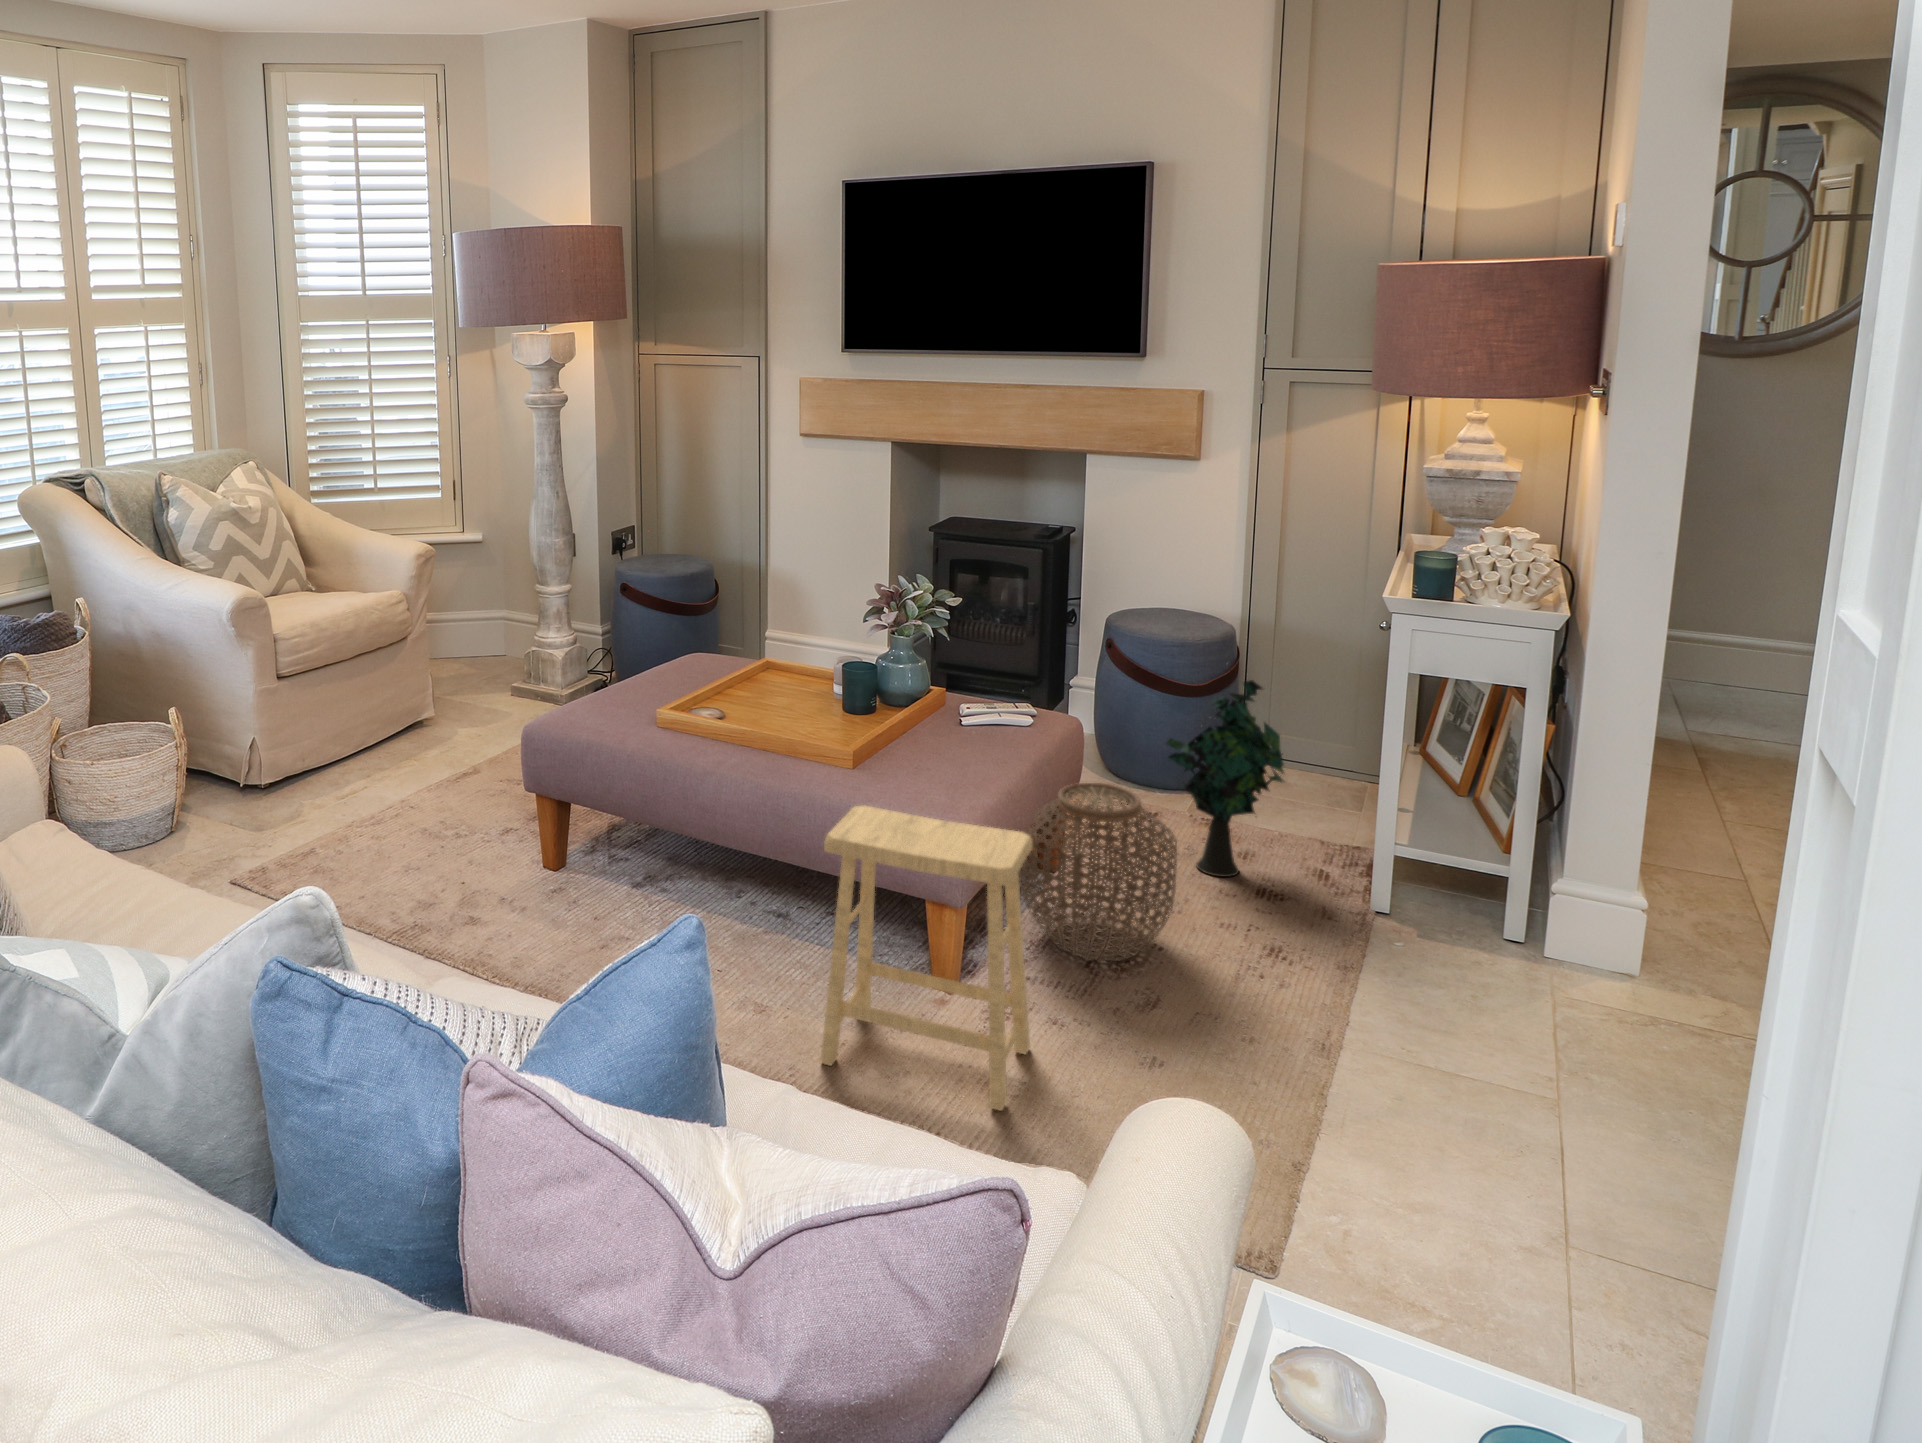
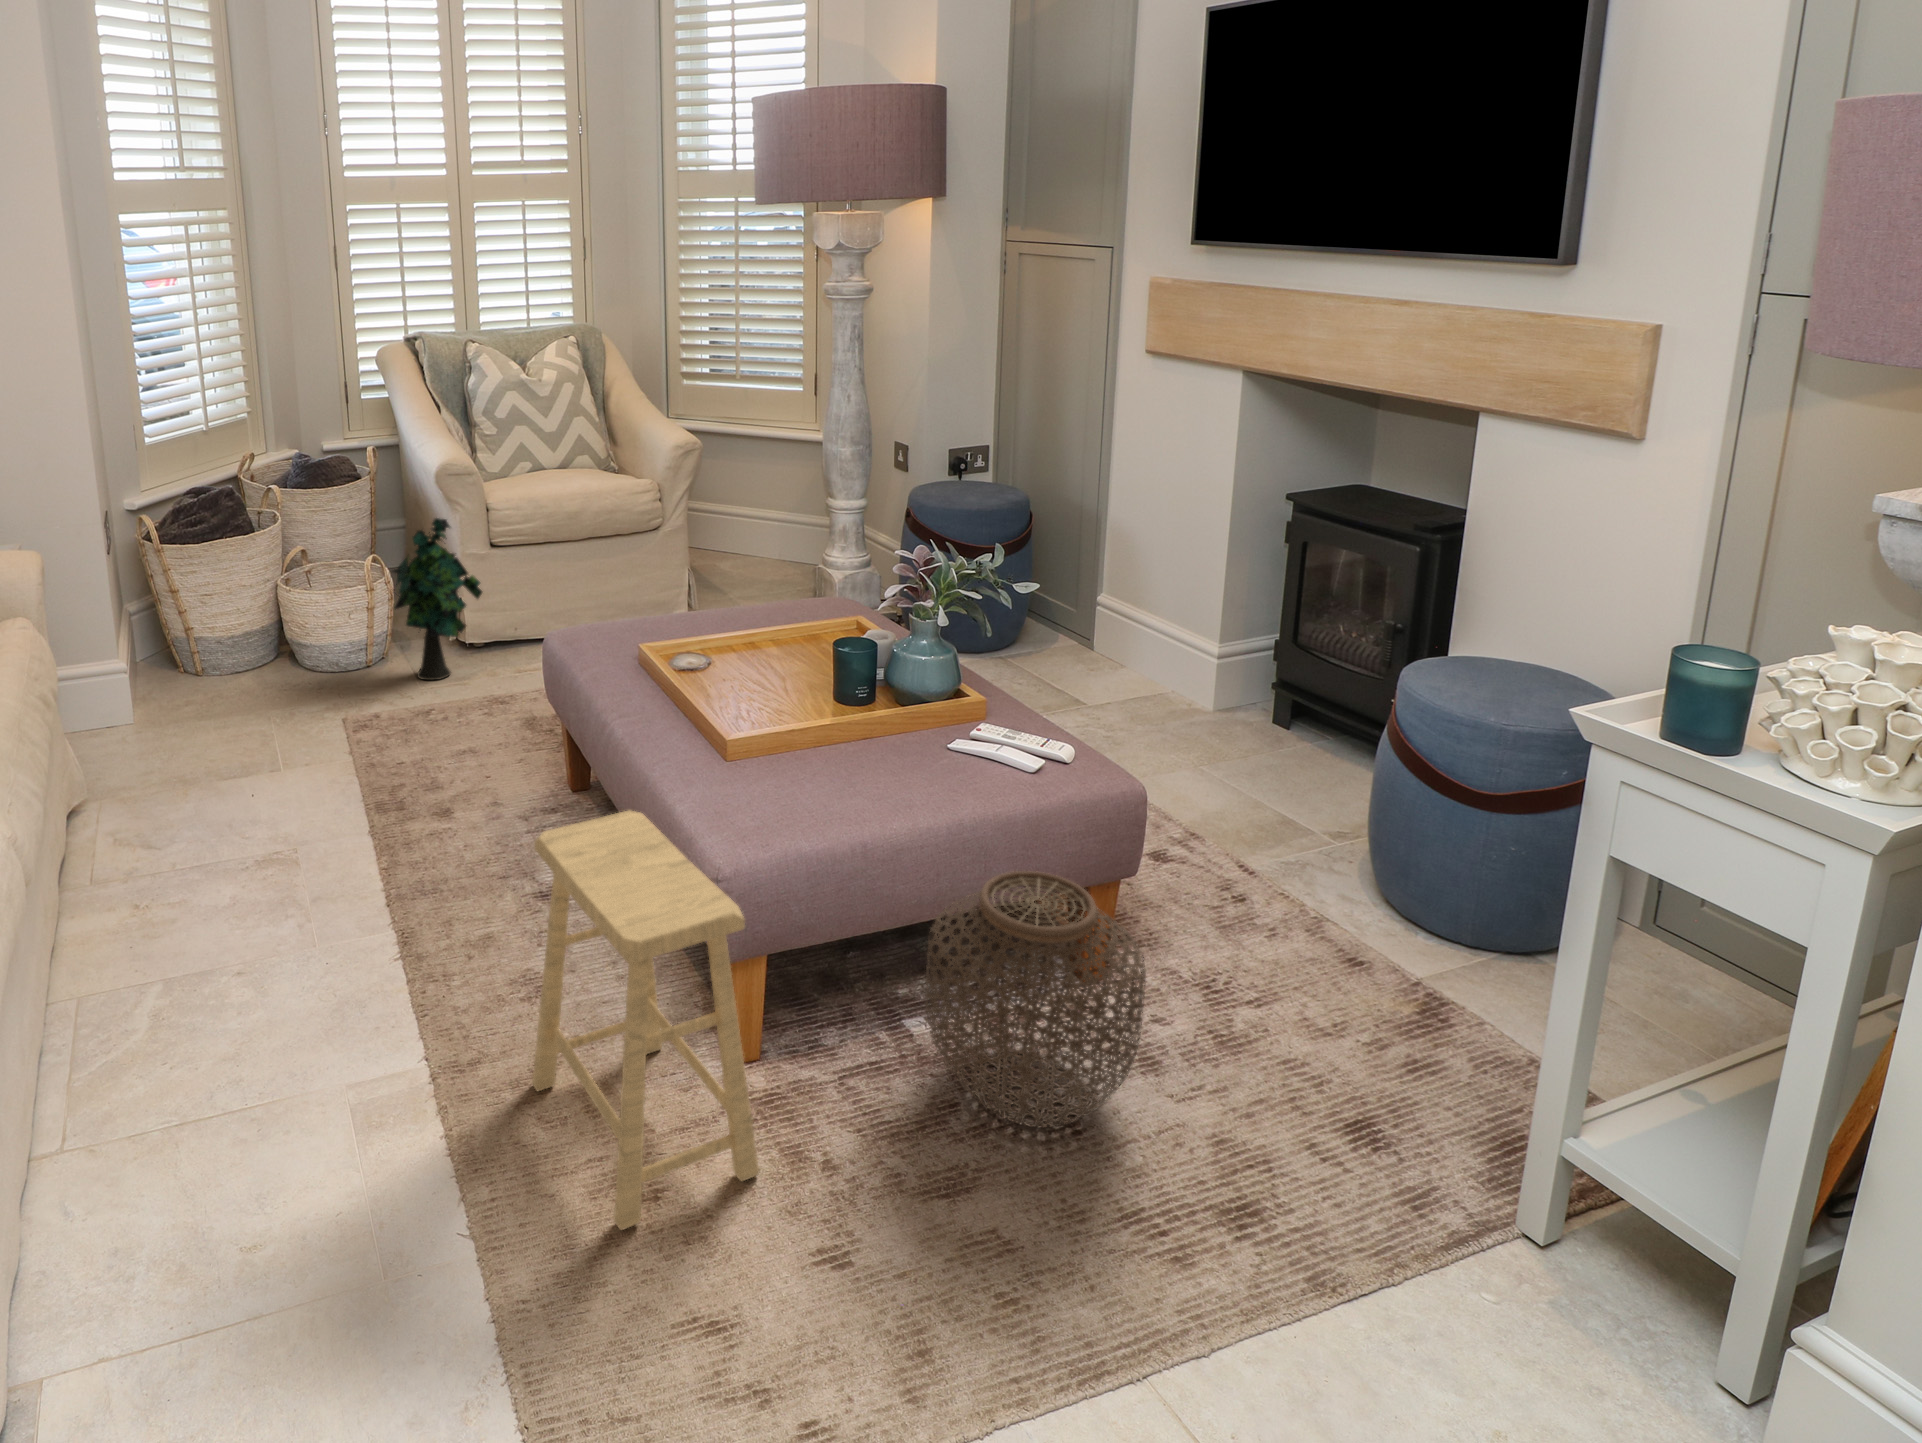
decorative plant: present [1166,680,1284,877] -> present [393,518,482,680]

